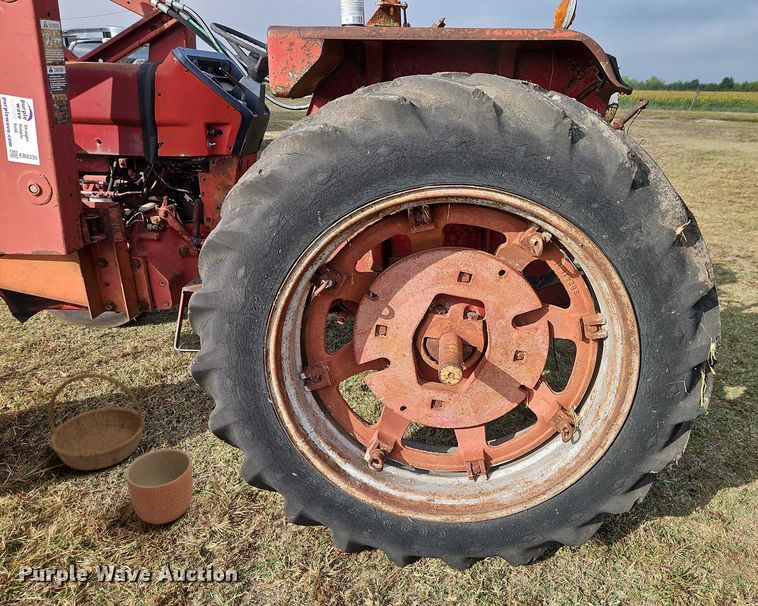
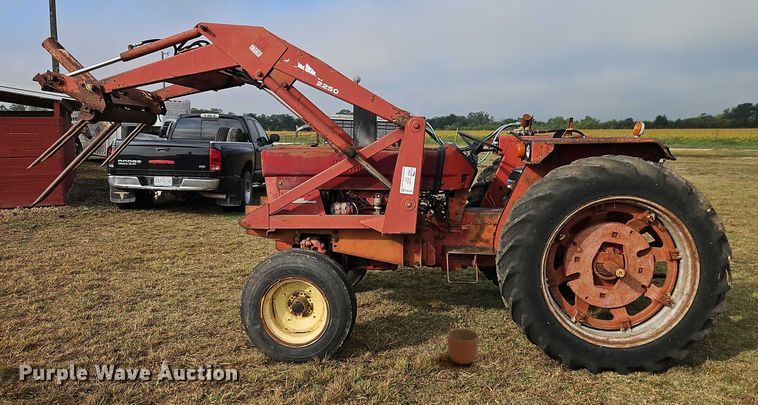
basket: present [48,374,145,470] -> none [382,294,428,346]

